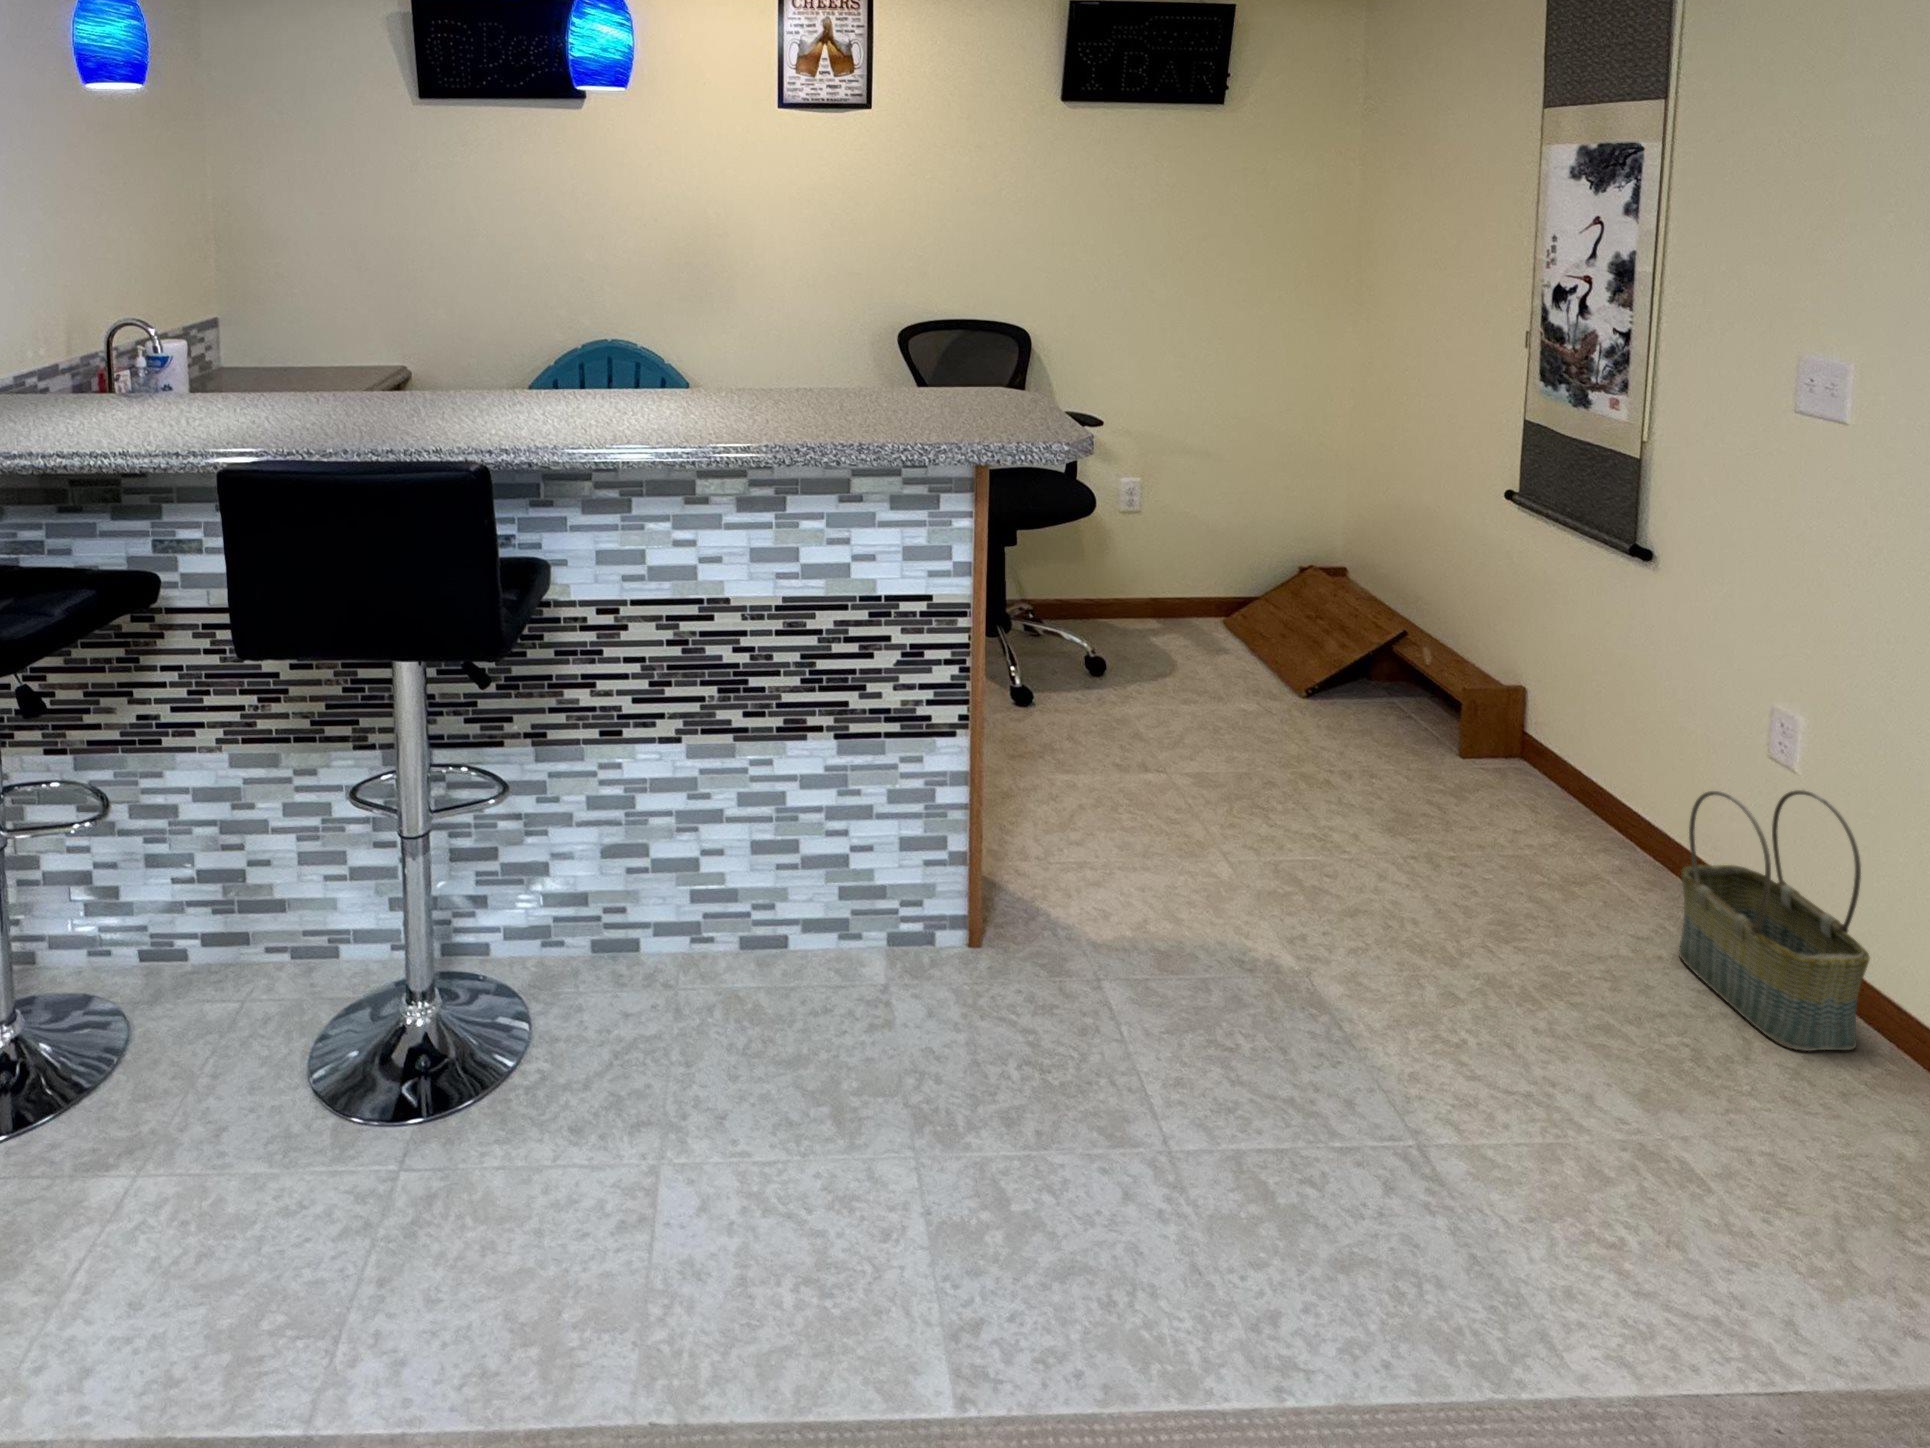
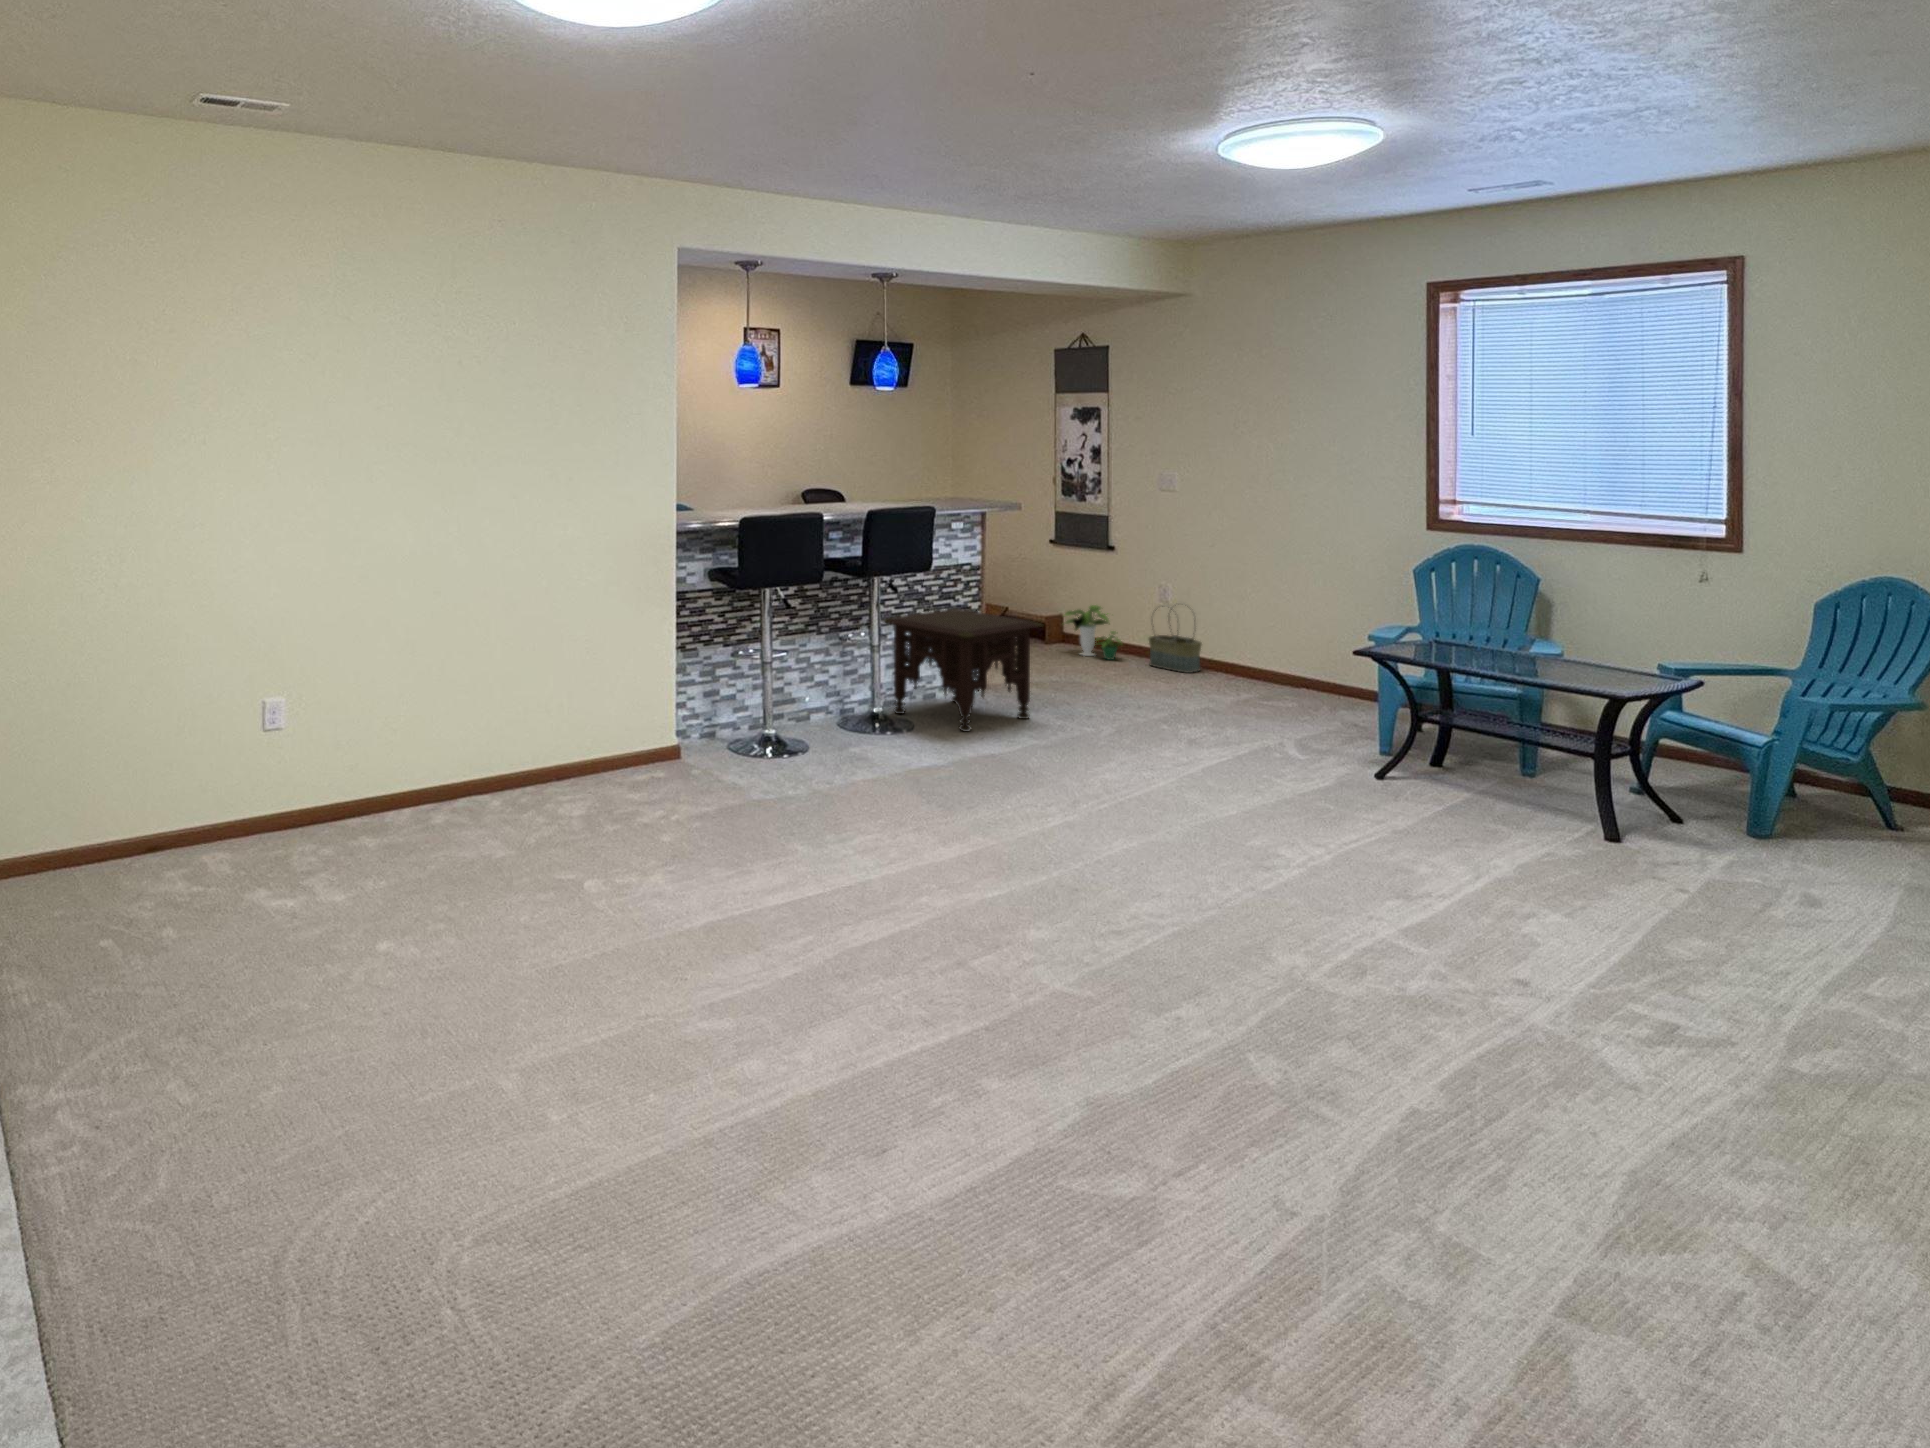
potted plant: none [1455,699,1628,884] -> present [1065,605,1122,660]
side table: none [490,725,899,1204] -> present [882,608,1043,732]

